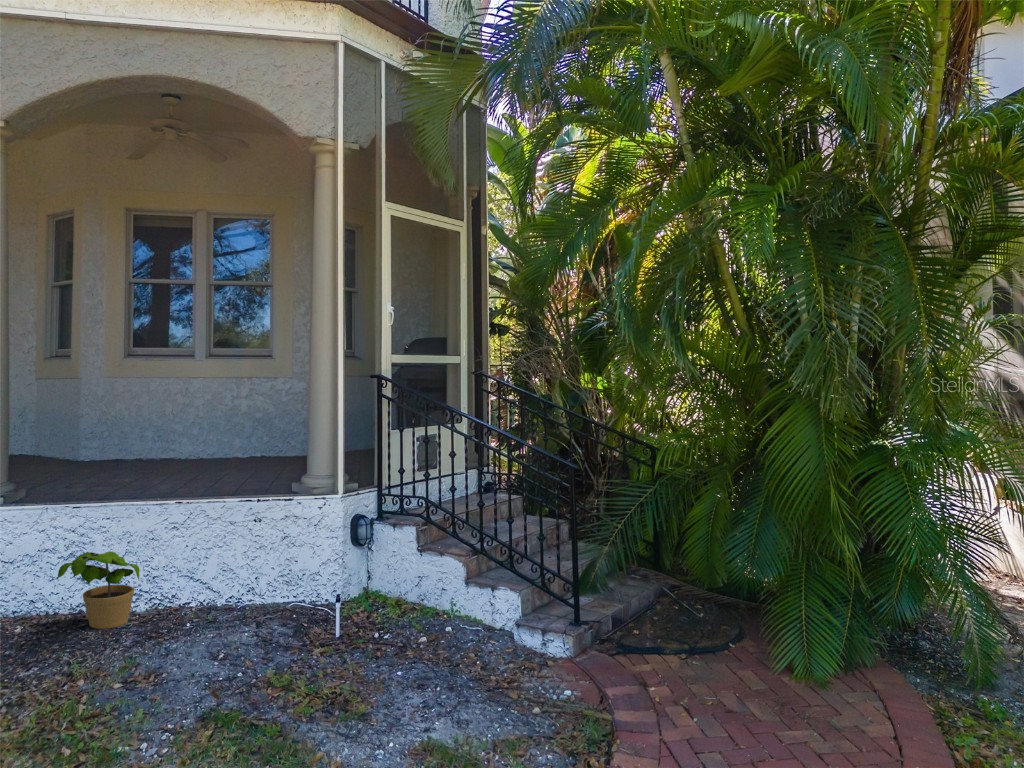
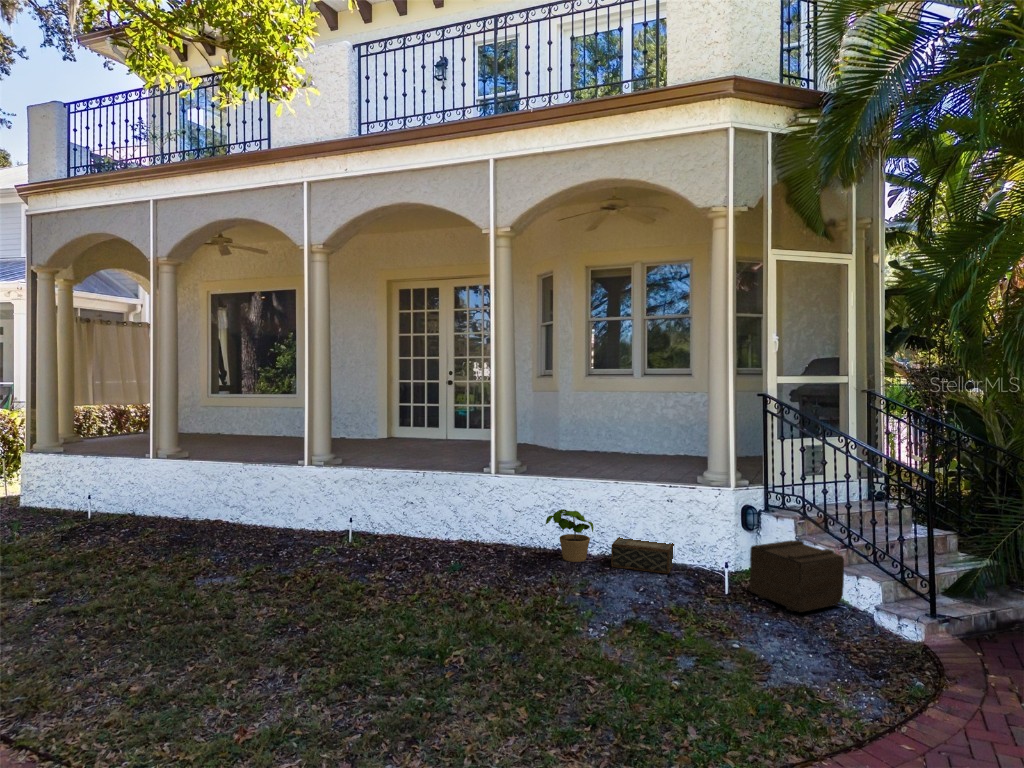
wooden crate: none [367,553,479,647] -> present [749,540,844,612]
woven basket: none [170,577,262,626] -> present [611,537,674,574]

